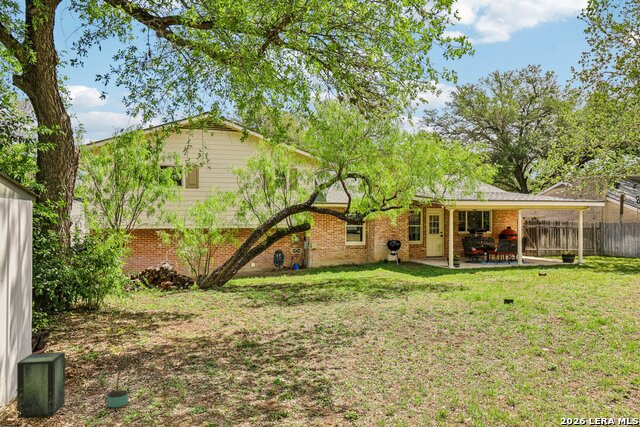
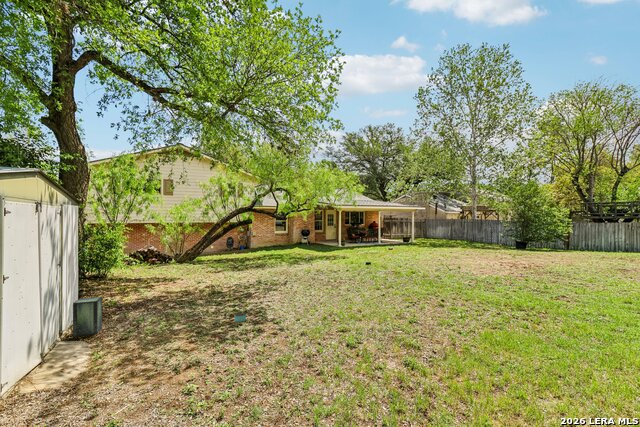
potted plant: present [102,341,140,407] -> present [233,284,252,322]

